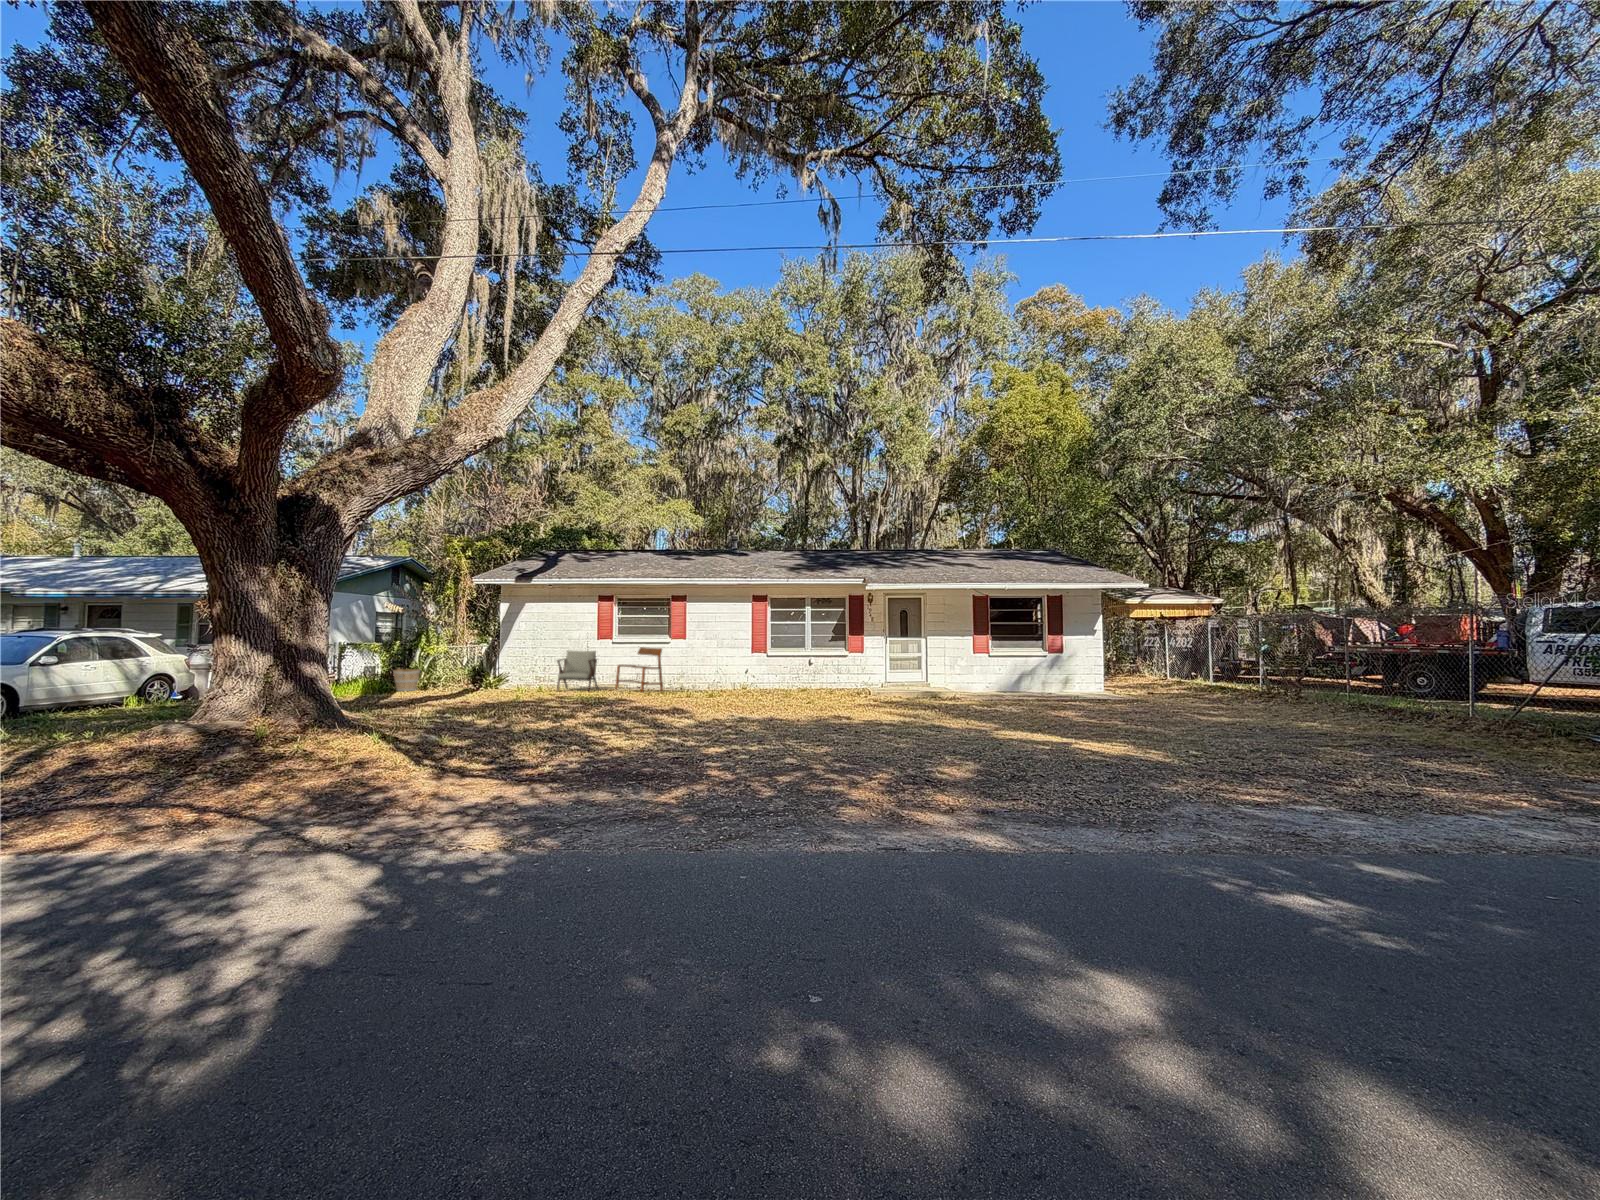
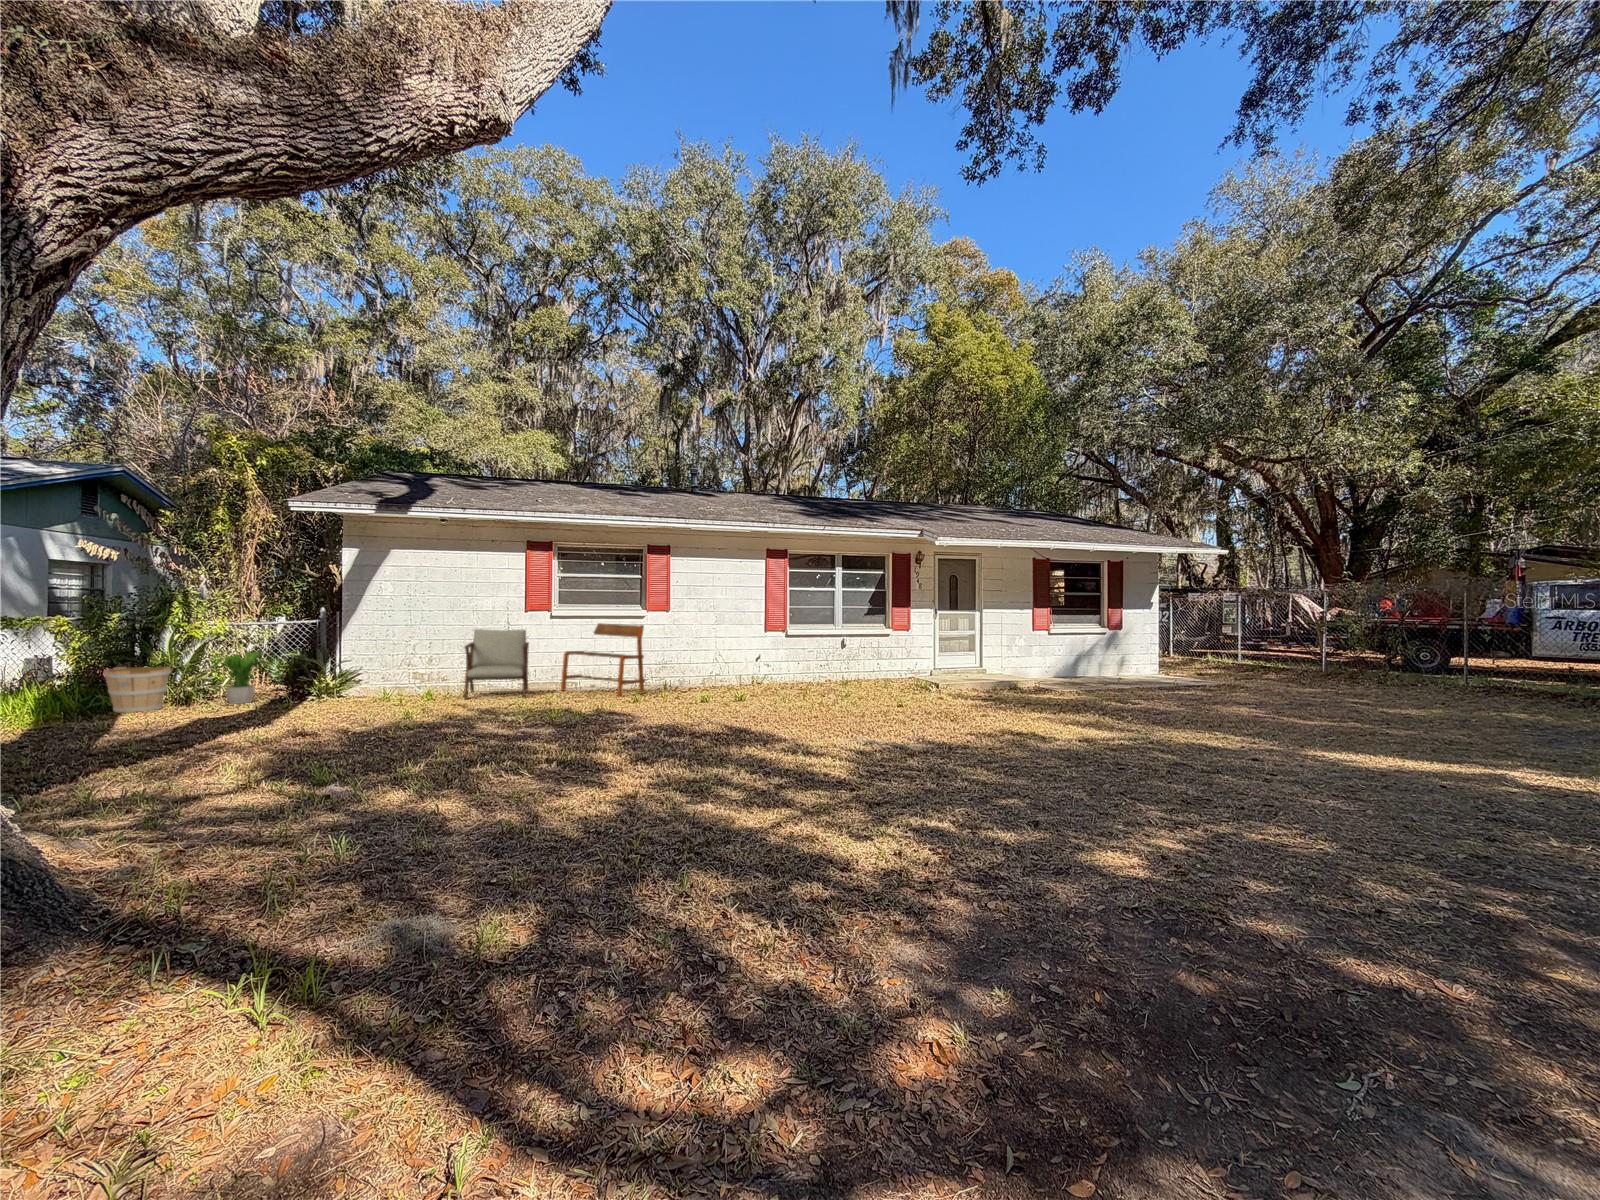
potted plant: none [435,662,468,690] -> present [209,651,275,704]

